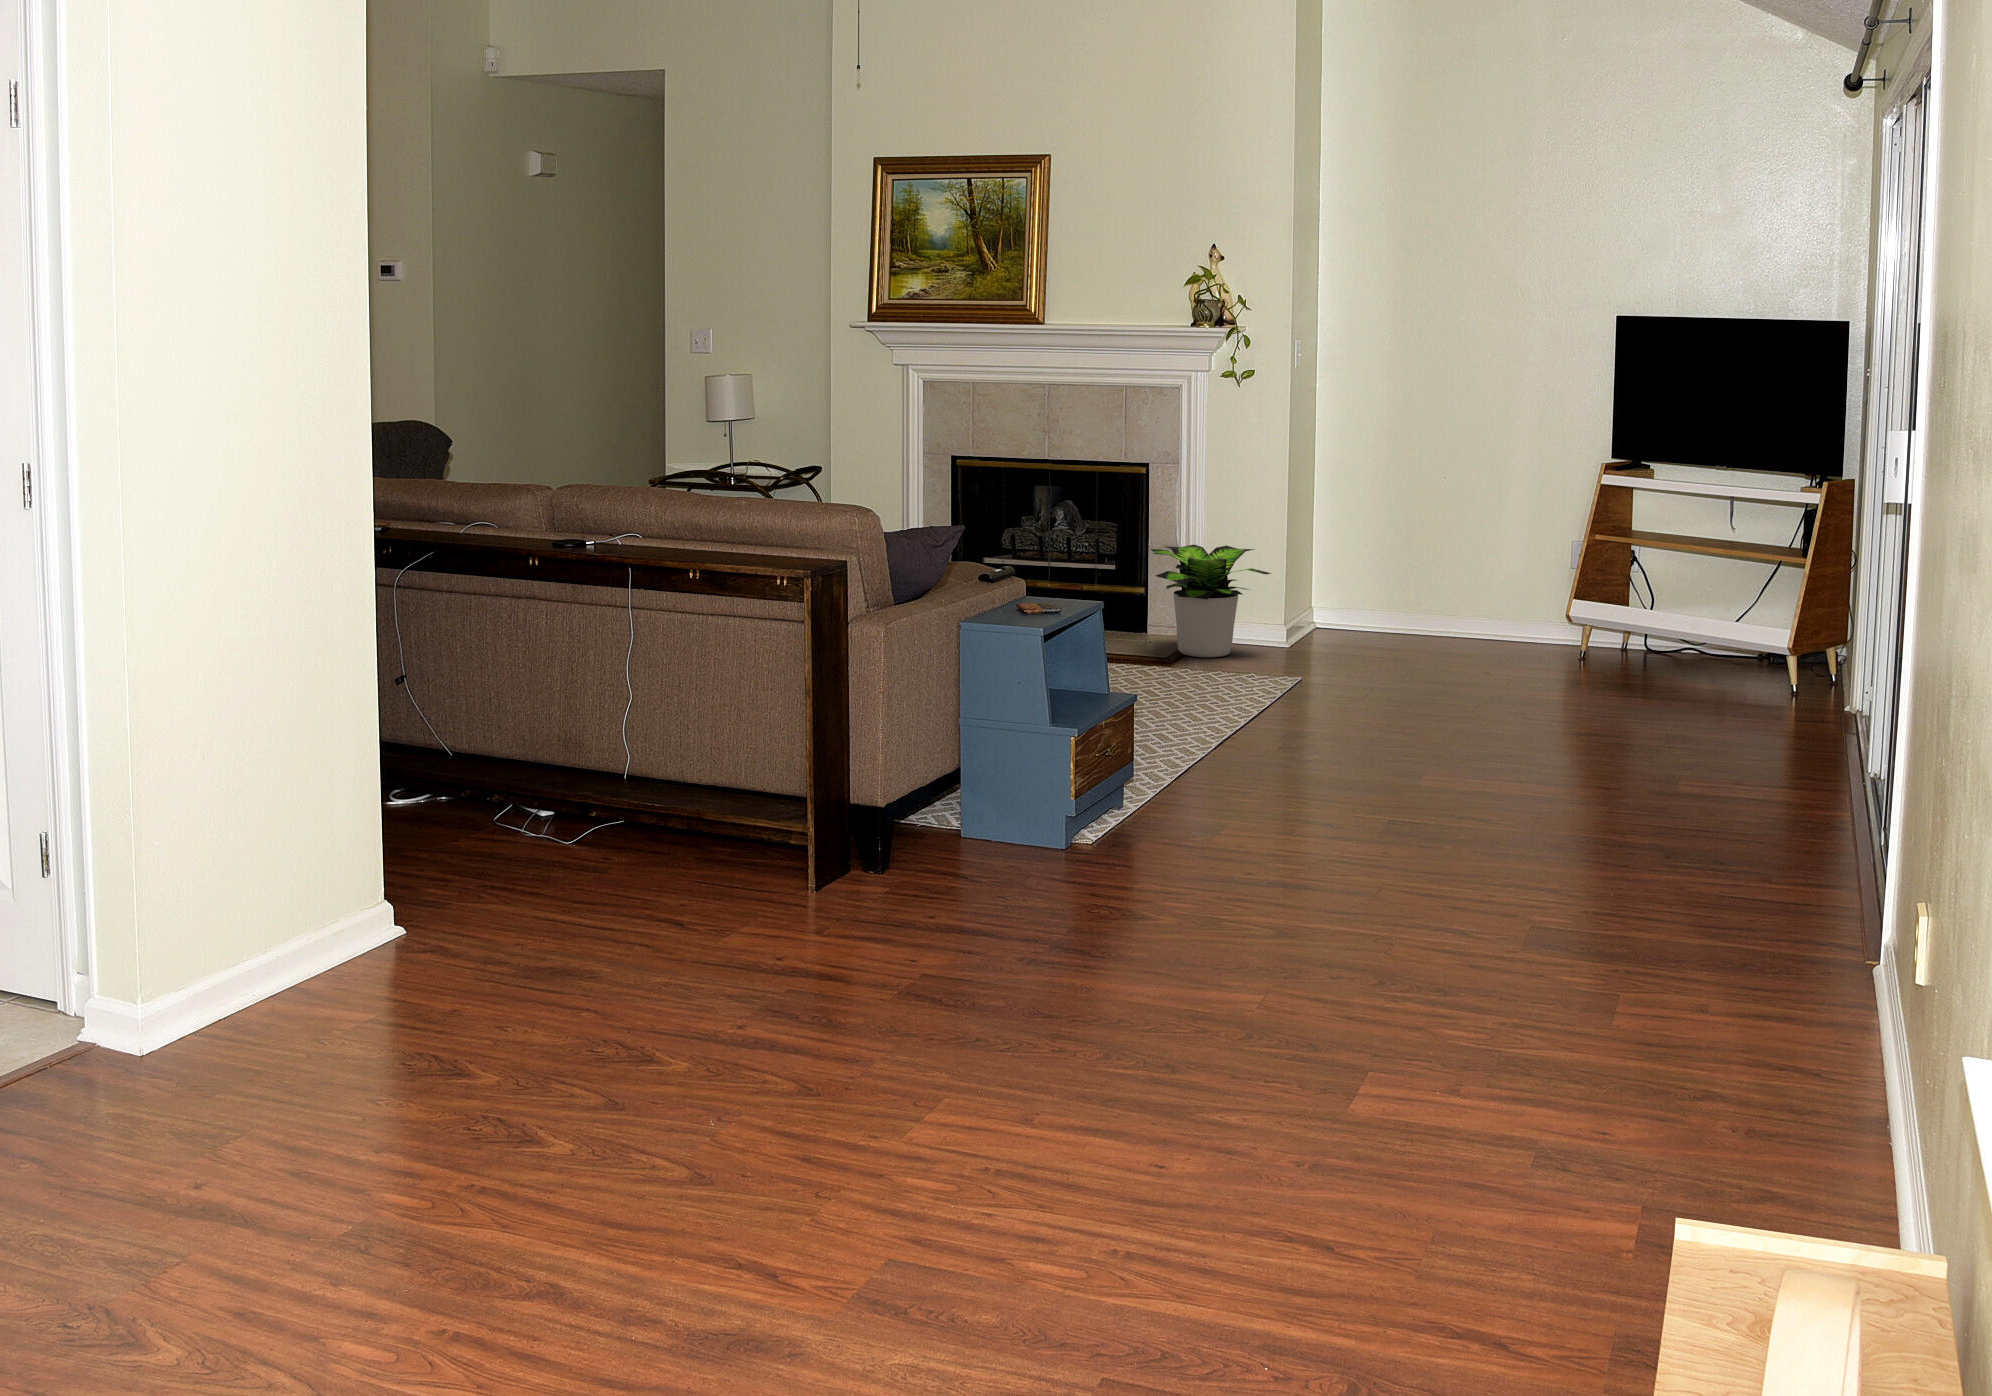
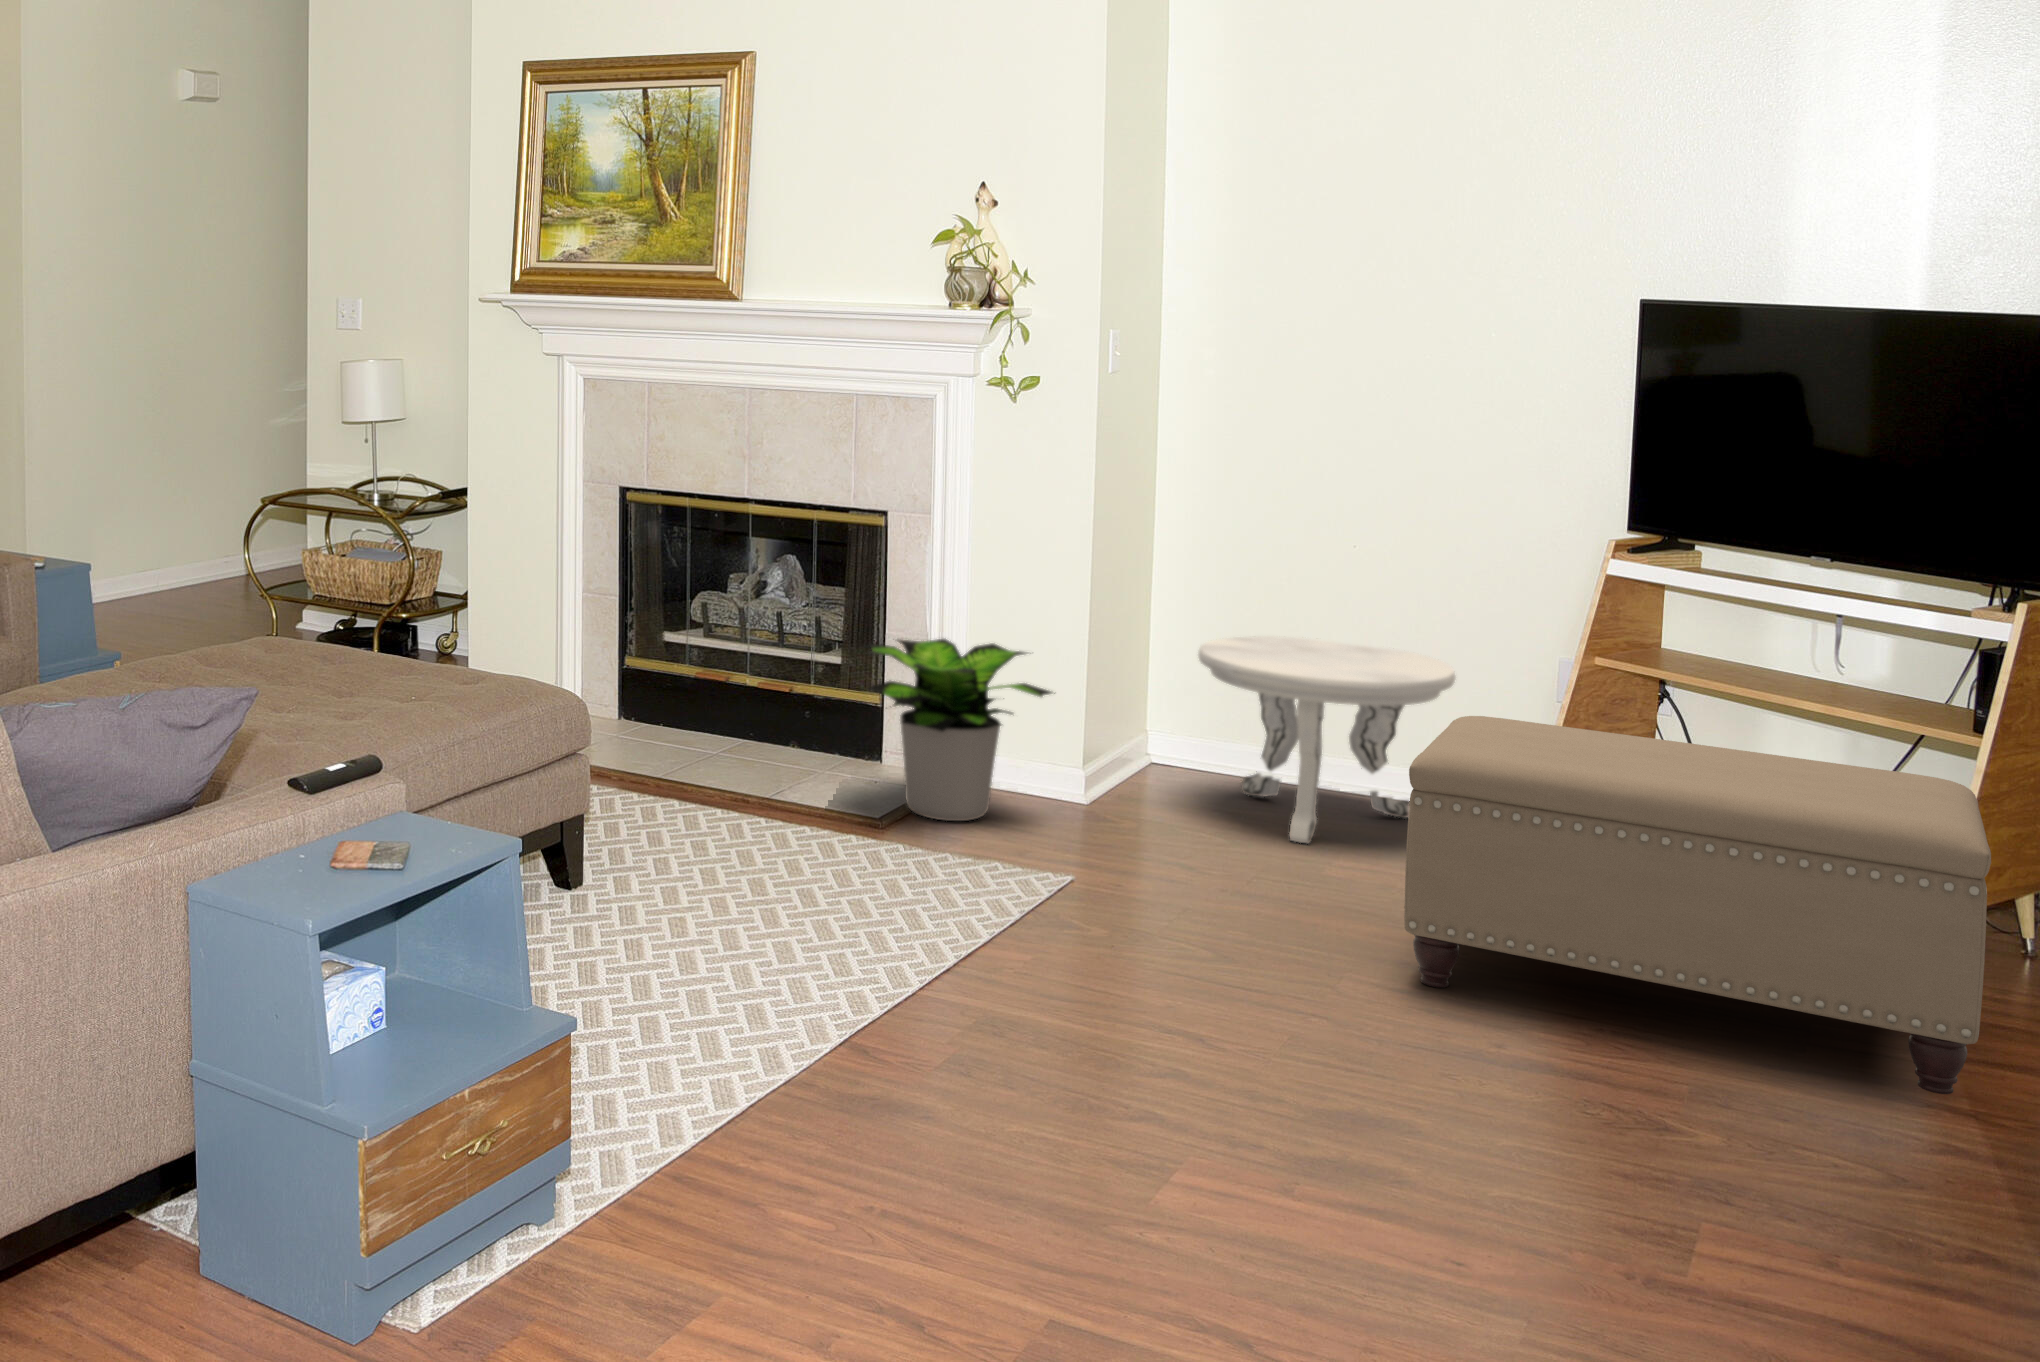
side table: none [1355,534,1515,657] -> present [1198,636,1455,843]
ottoman: none [1499,563,1795,731] -> present [1404,716,1991,1094]

